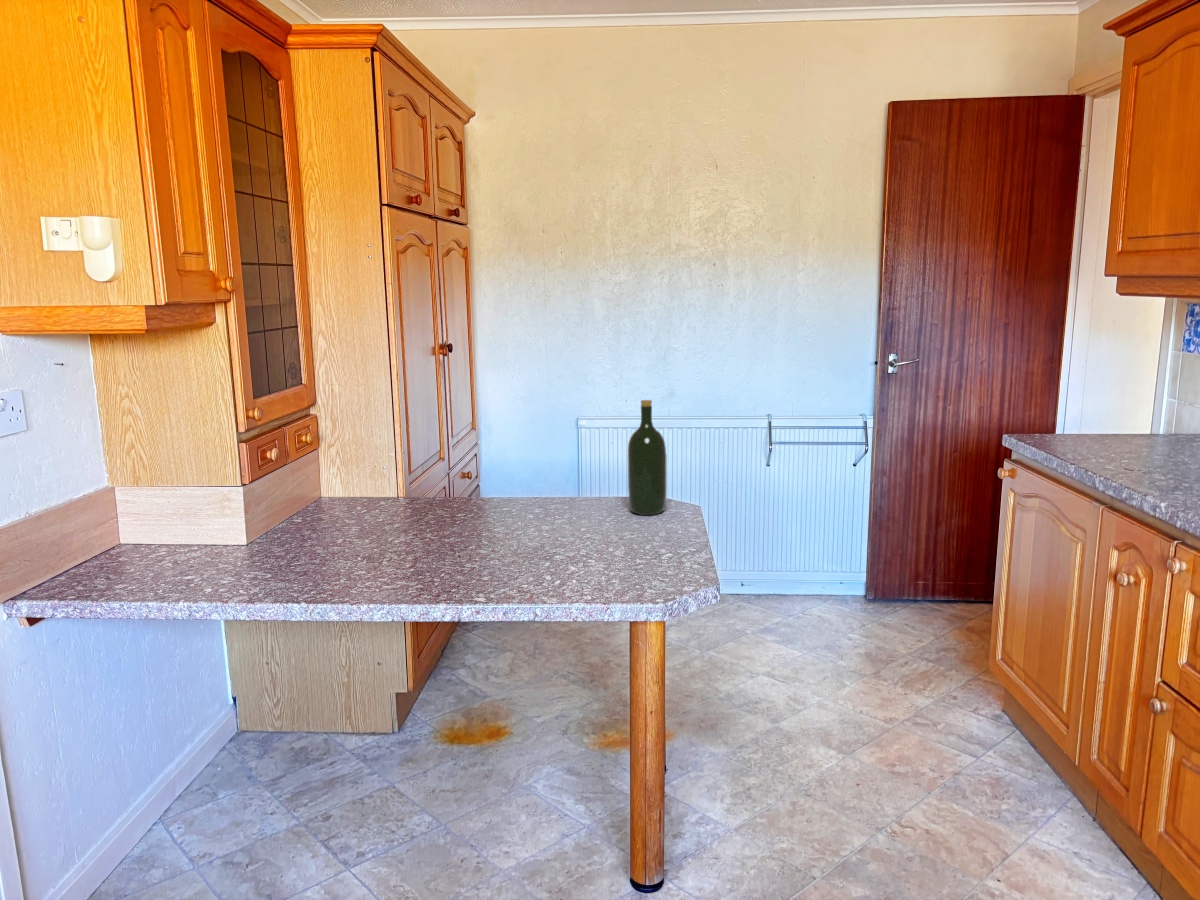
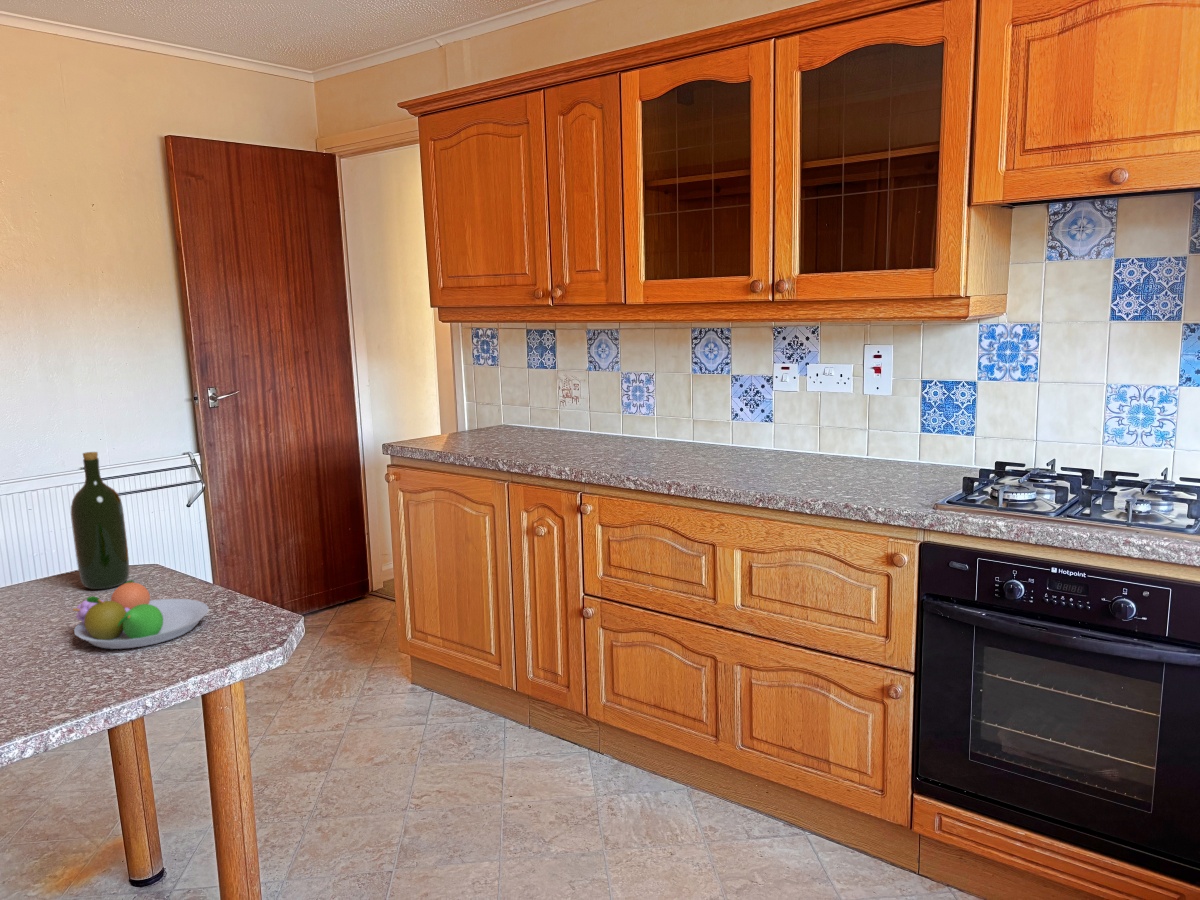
fruit bowl: none [559,512,661,569] -> present [73,581,208,649]

